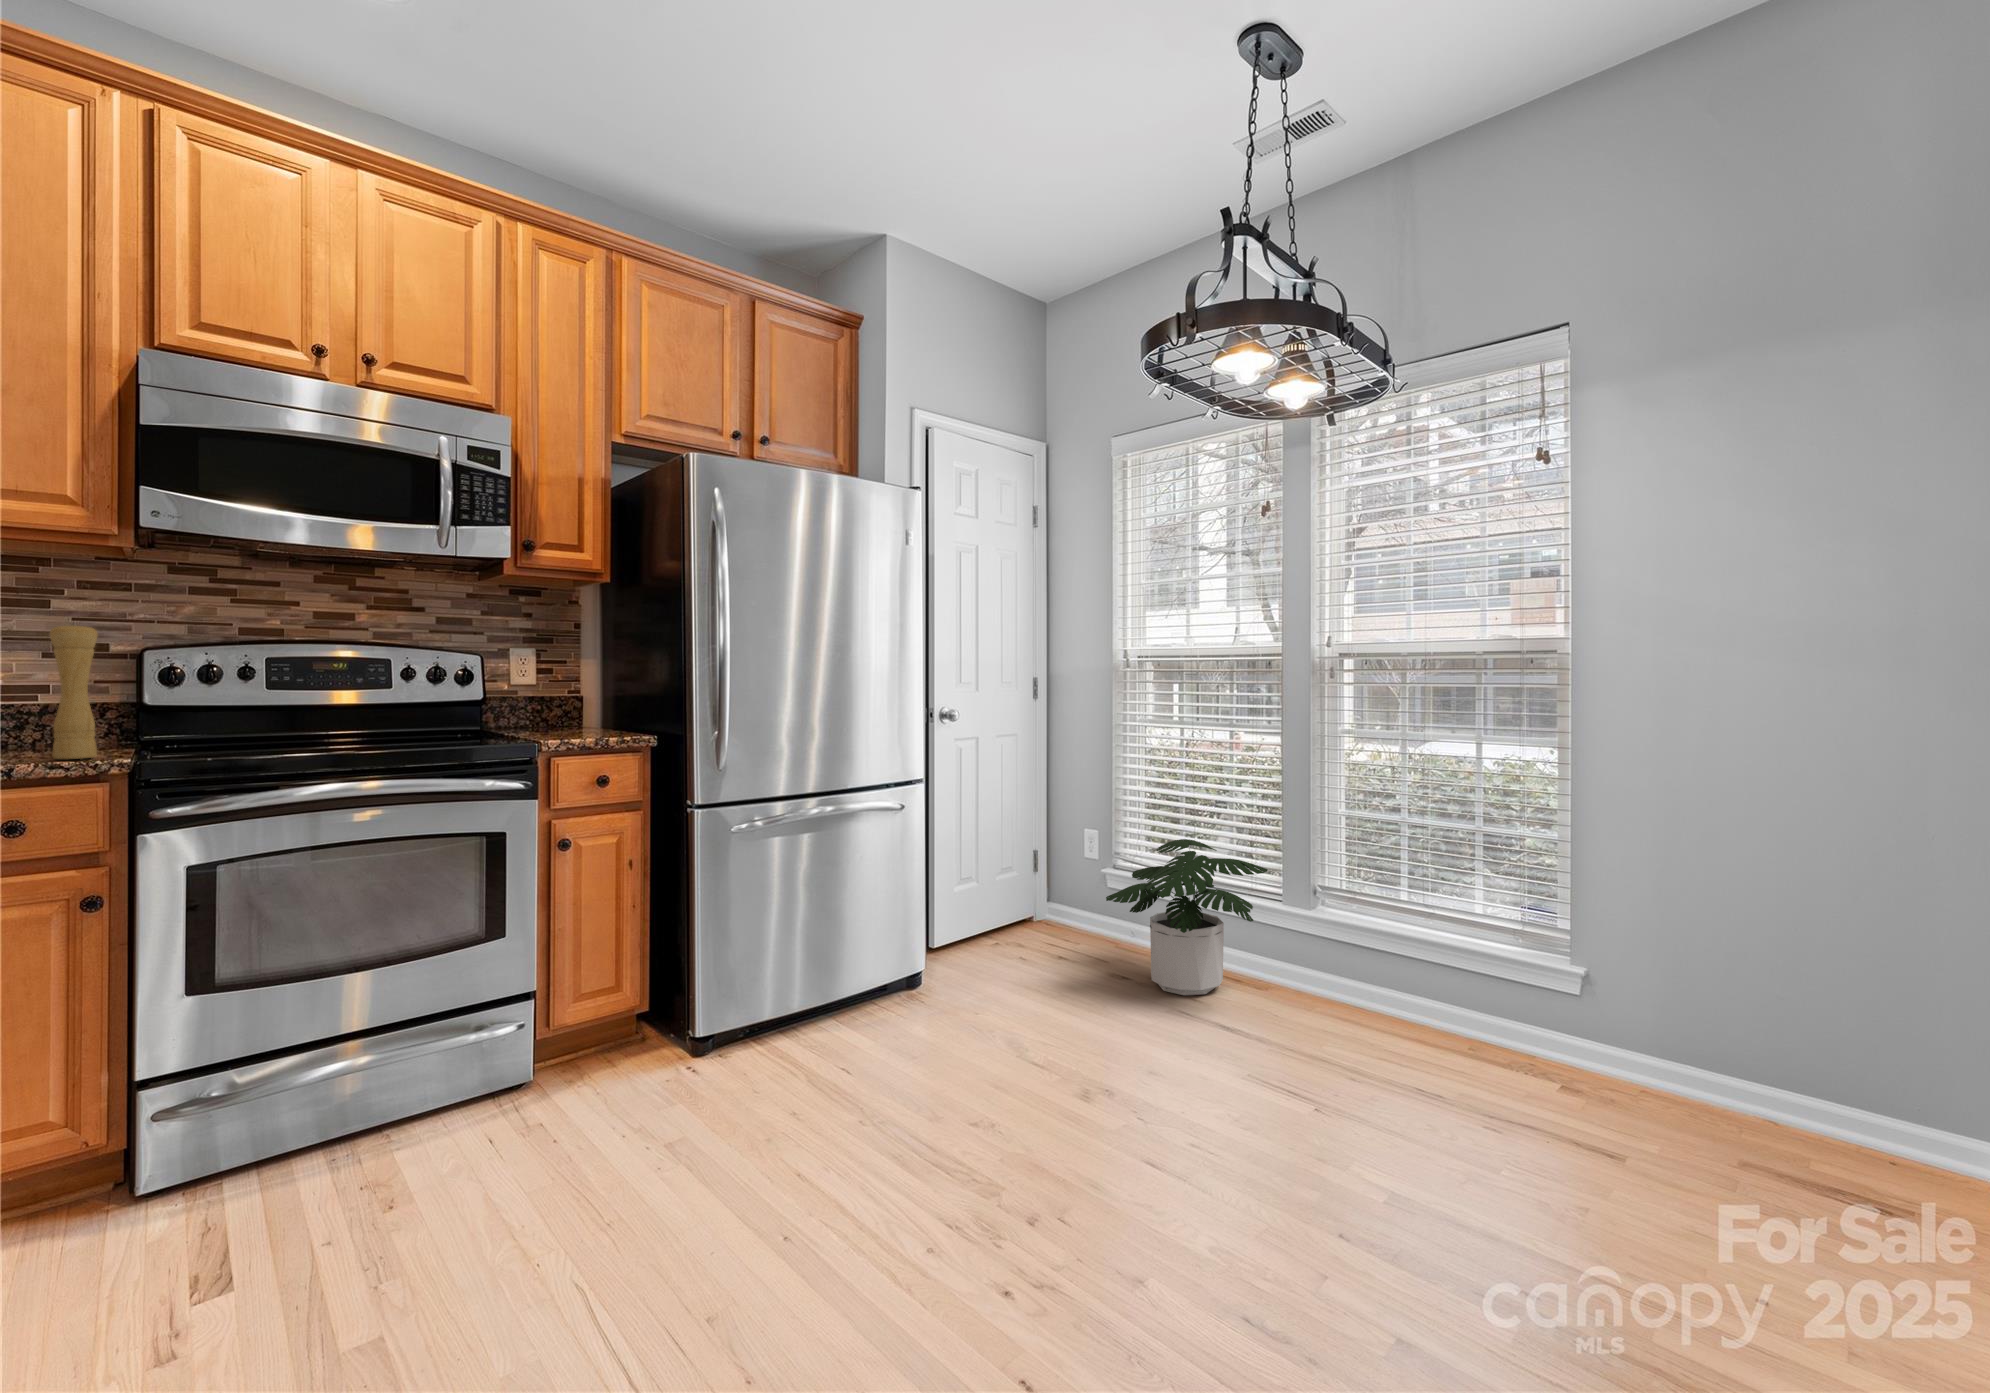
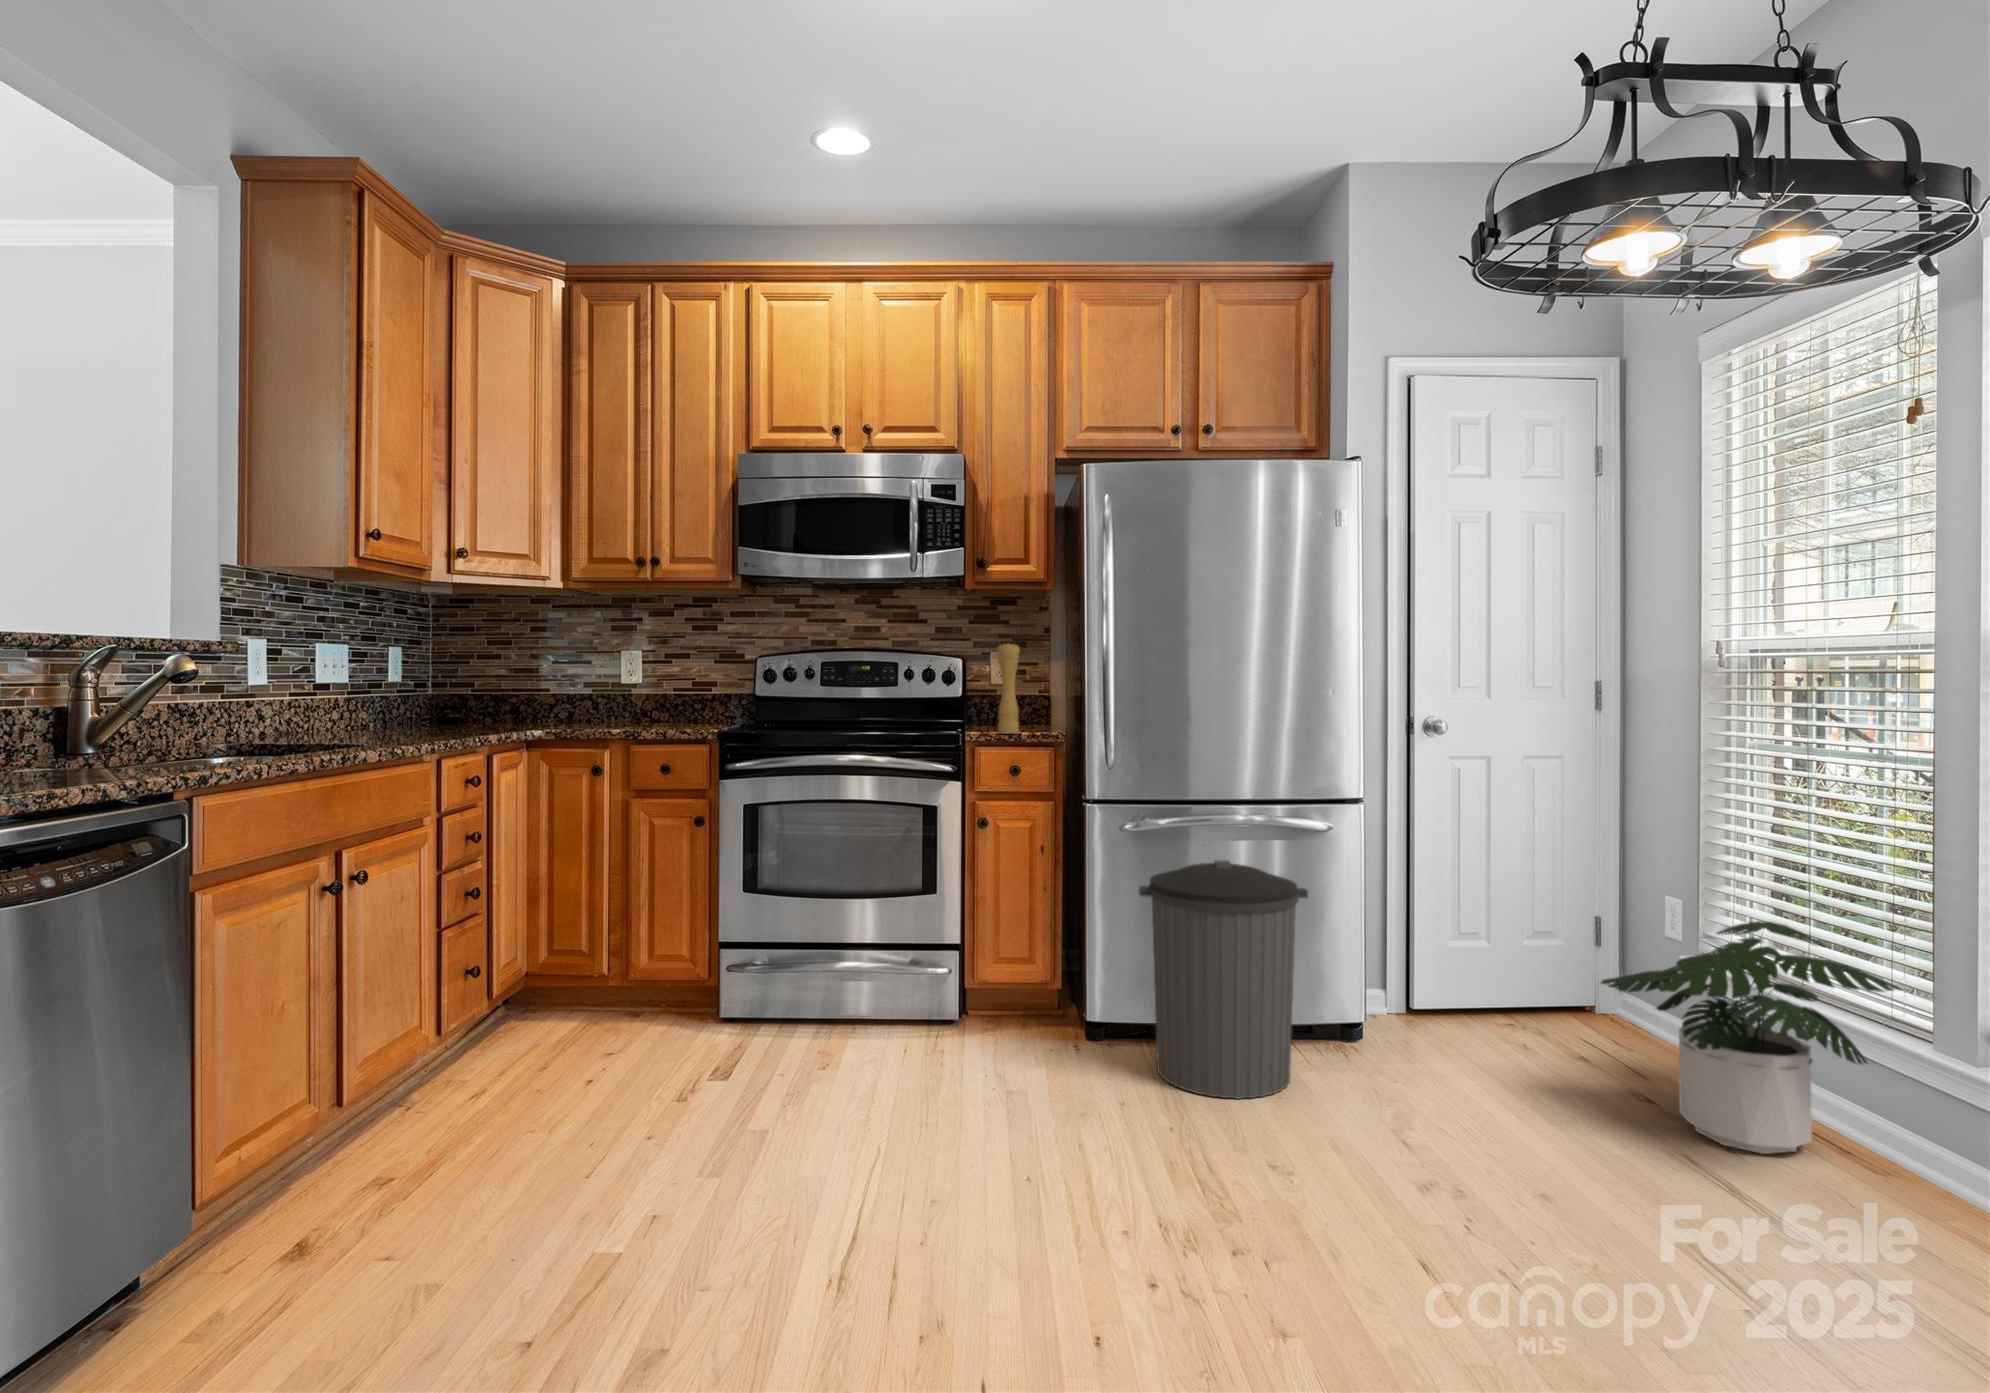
pepper mill: present [50,624,98,759] -> present [997,643,1020,734]
trash can: none [773,848,914,1074] -> present [1139,860,1308,1099]

